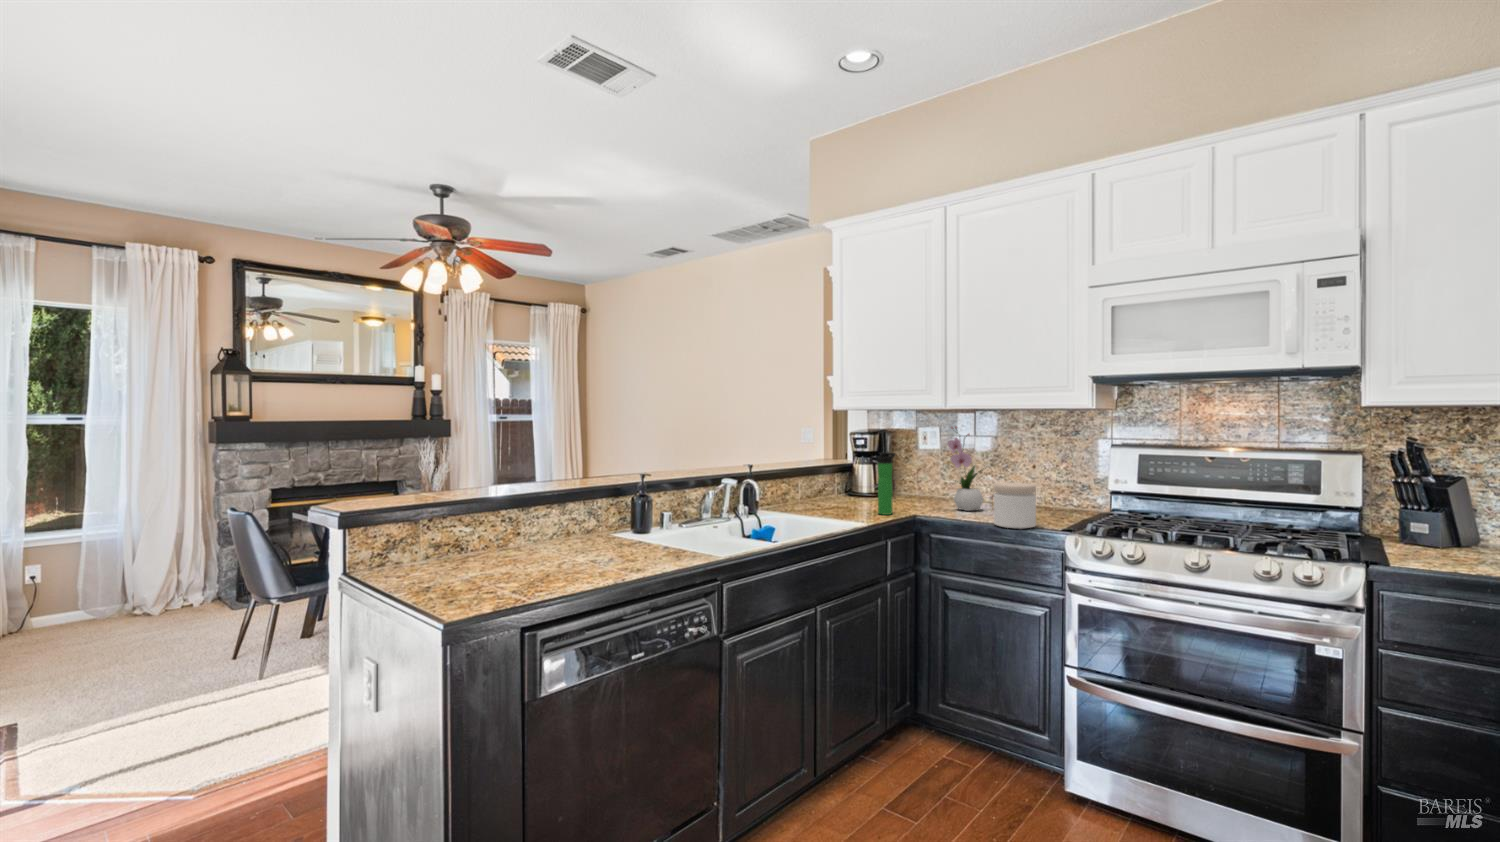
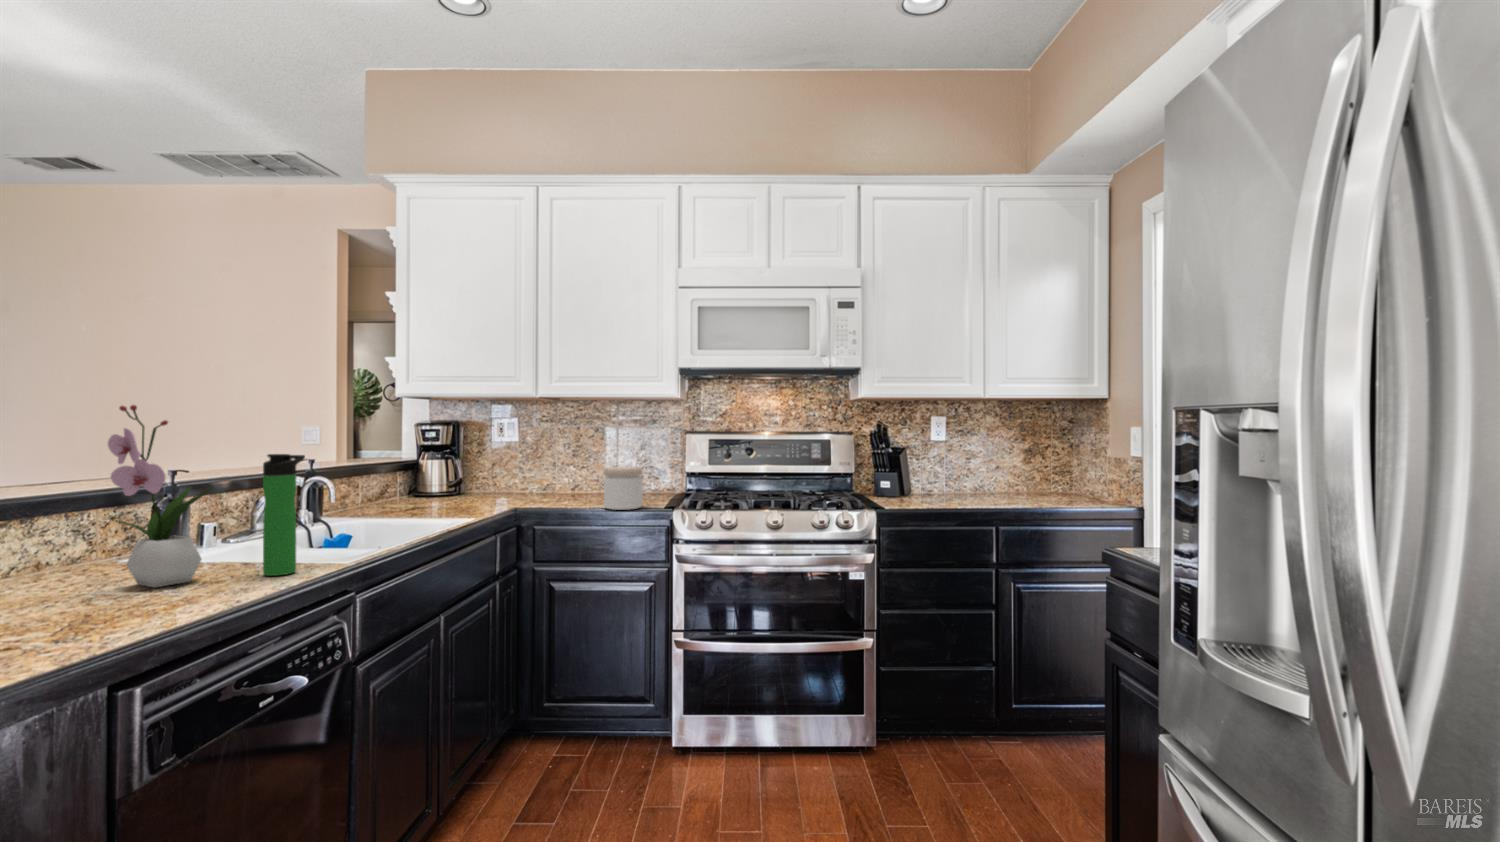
flower arrangement: present [948,427,984,511] -> present [108,405,211,588]
bottle: present [878,452,896,515] -> present [263,454,305,576]

